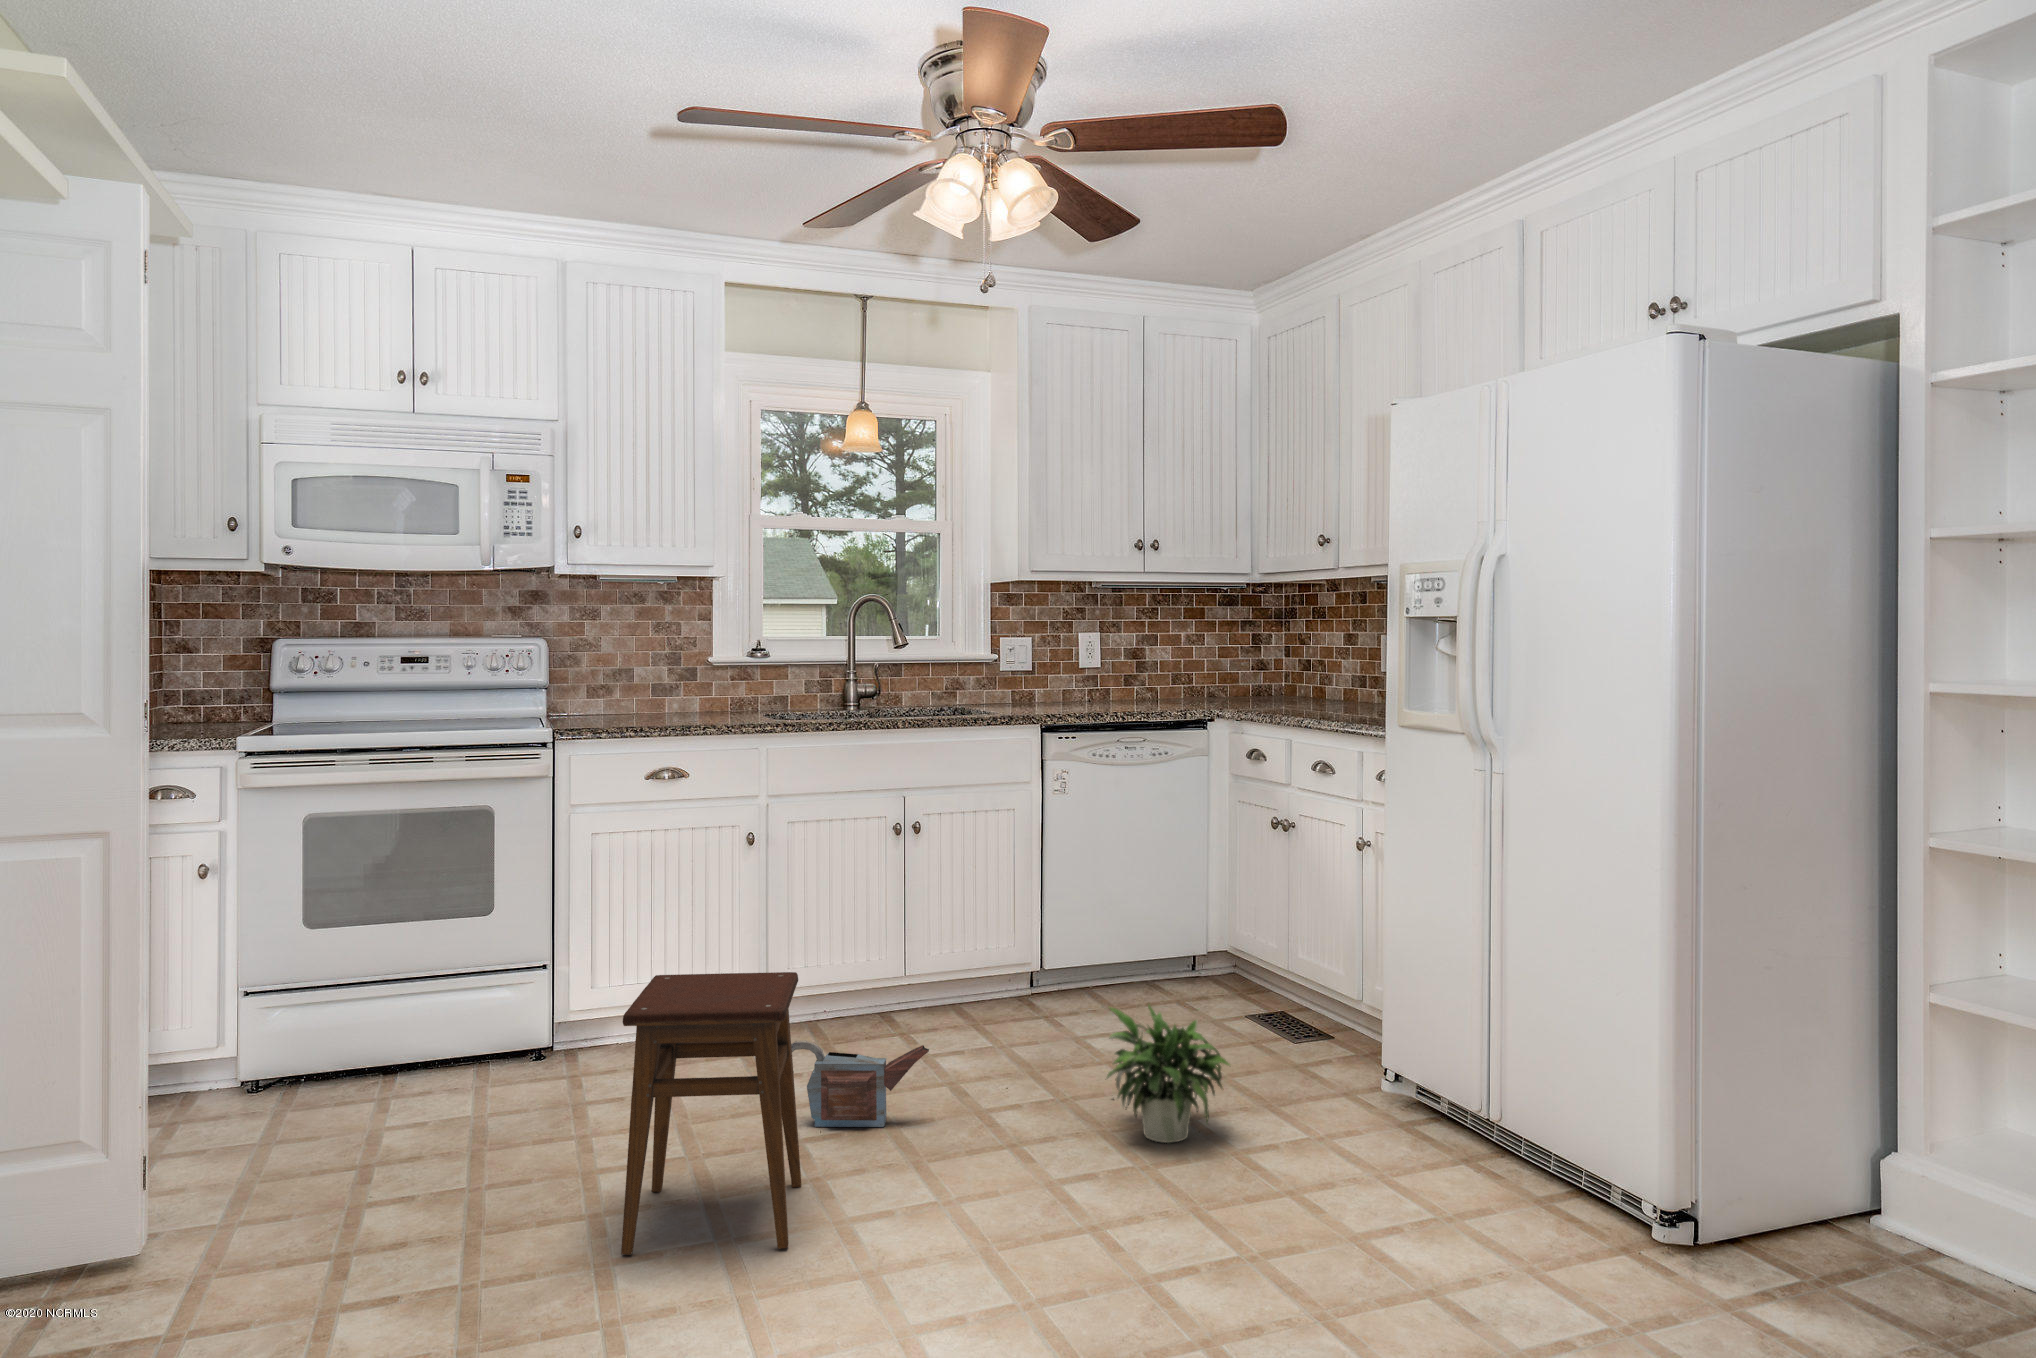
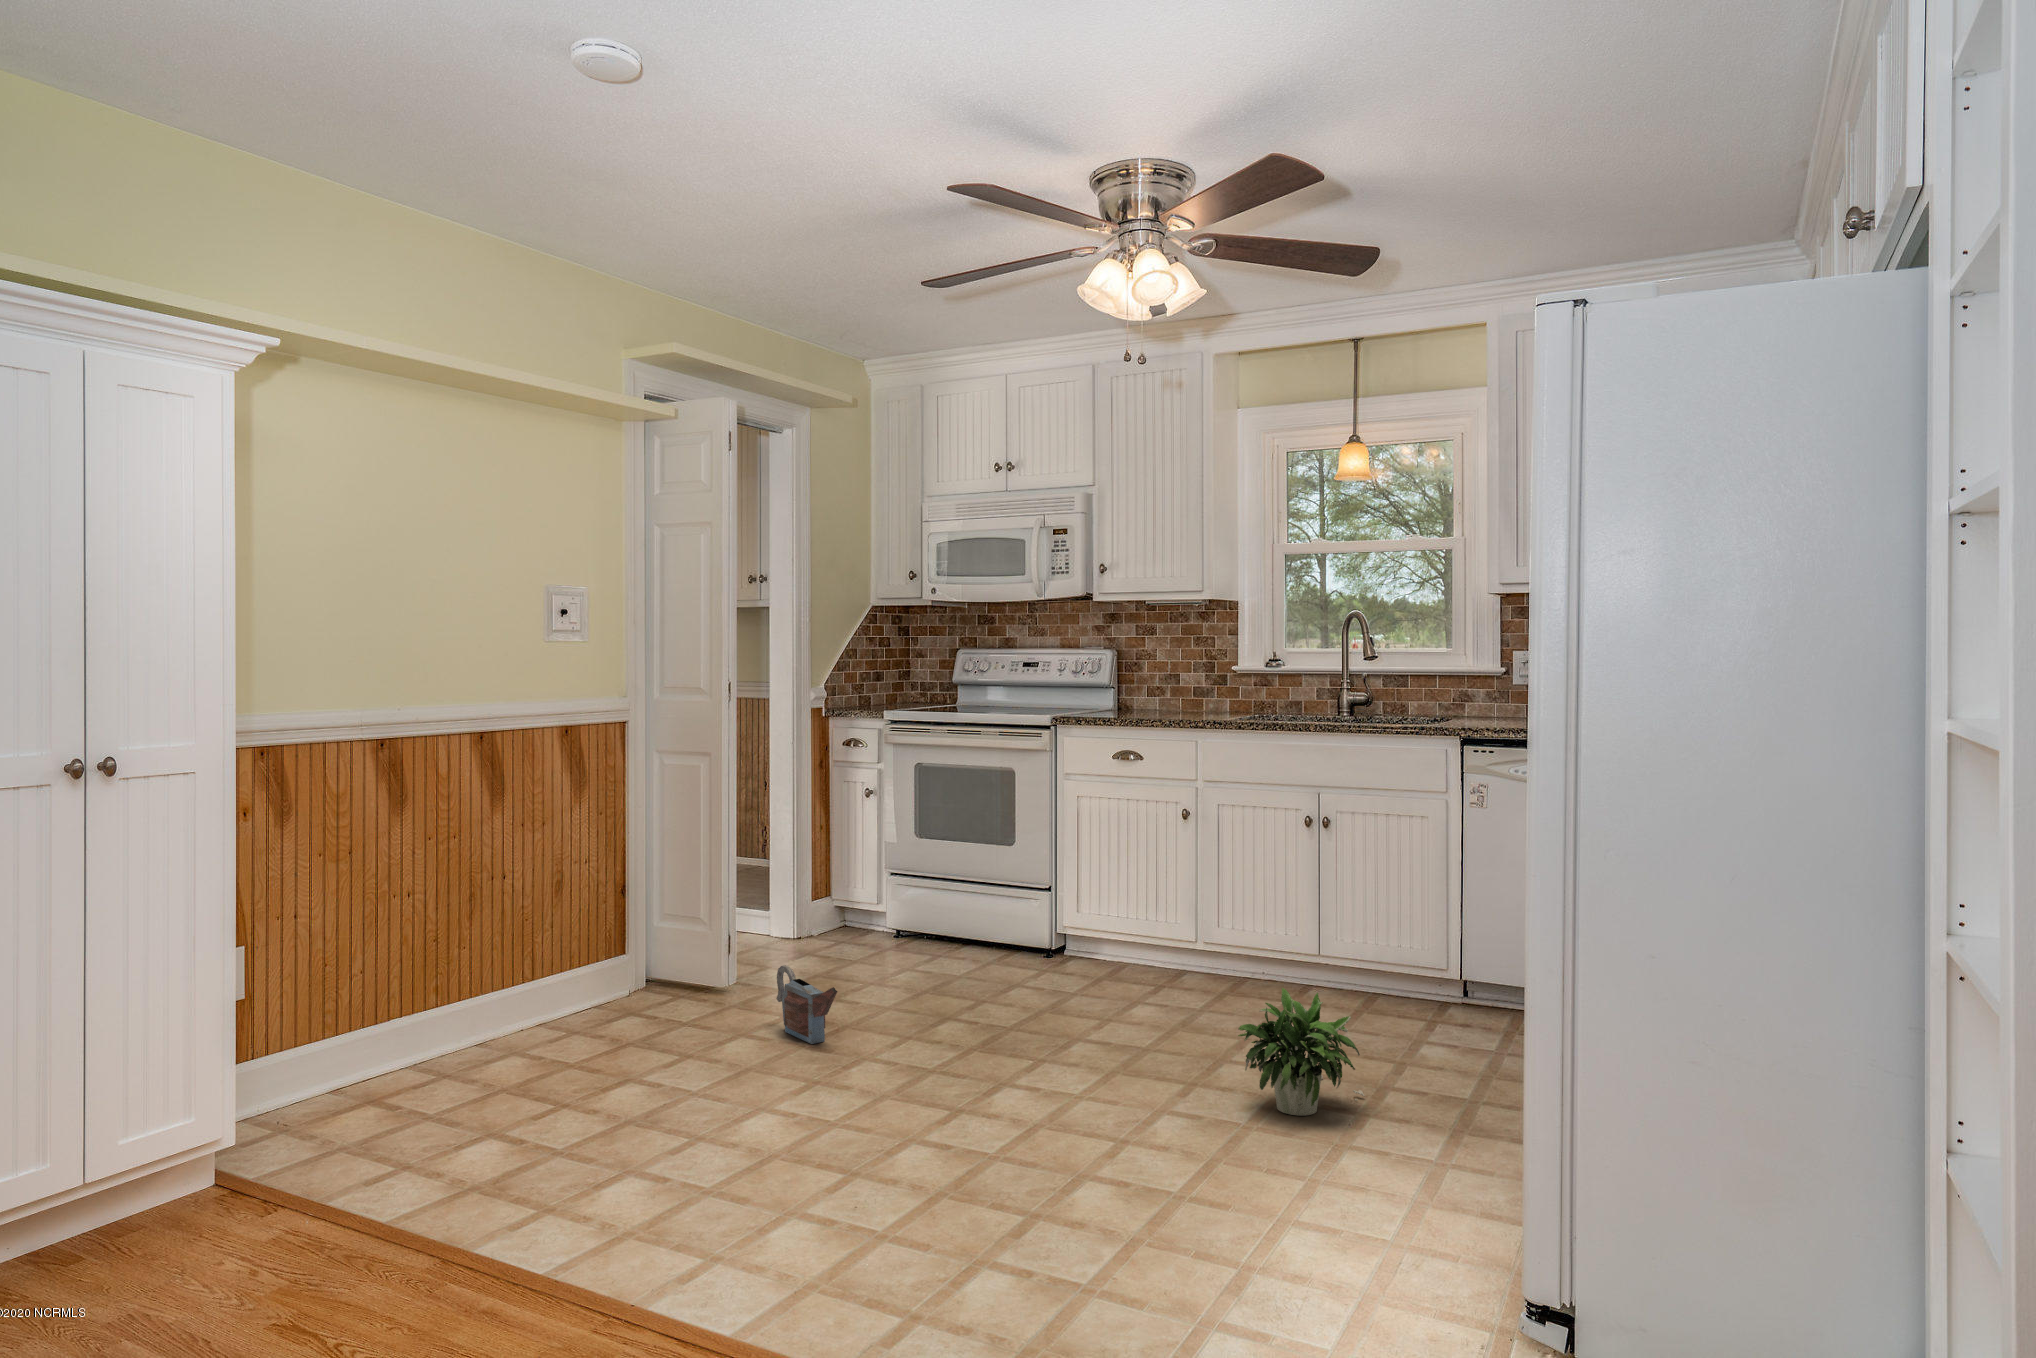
stool: present [621,972,801,1254] -> none [872,889,1020,1079]
watering can: present [791,1040,929,1127] -> present [776,965,837,1044]

